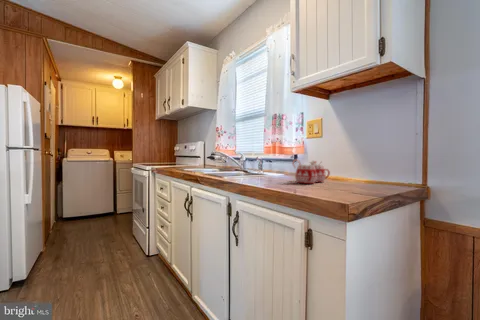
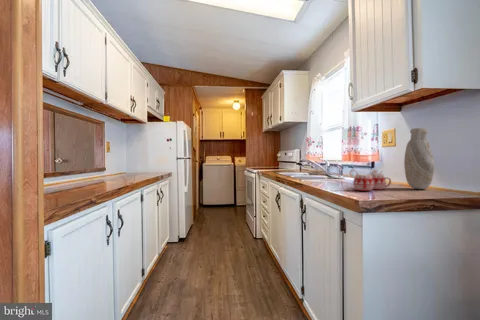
vase: none [340,117,366,181] -> present [404,128,434,189]

